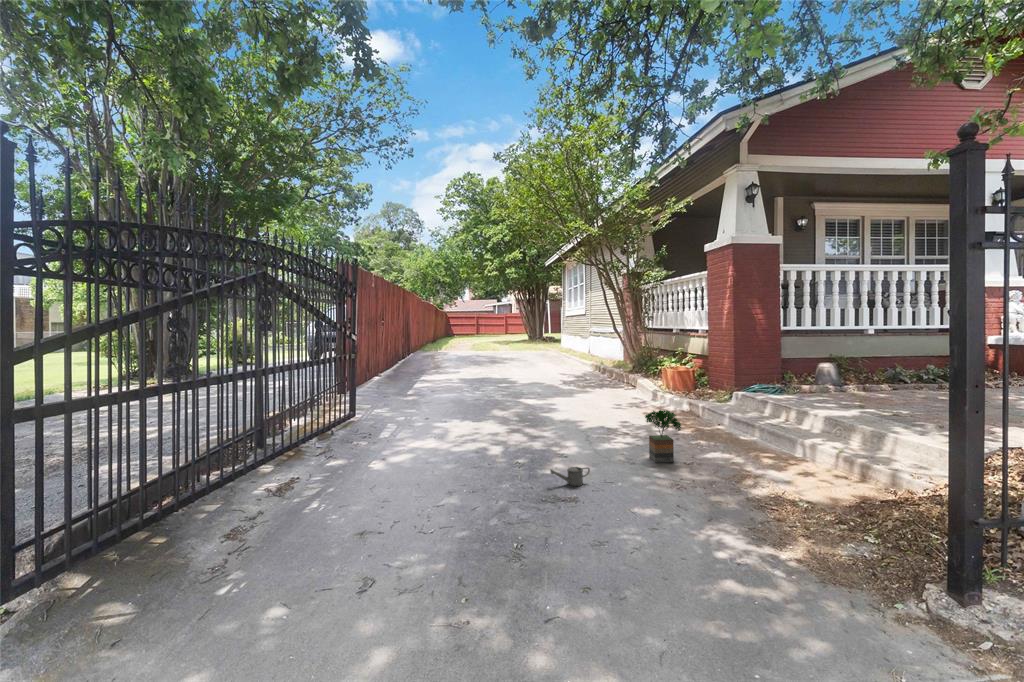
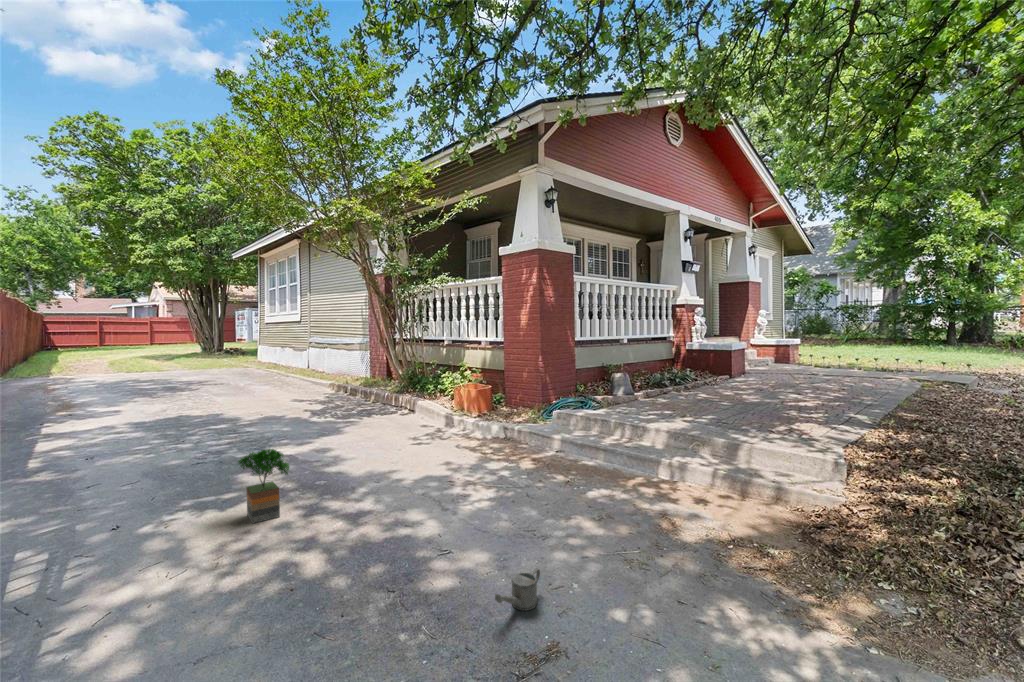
potted tree: present [645,410,681,463] -> present [238,449,289,523]

